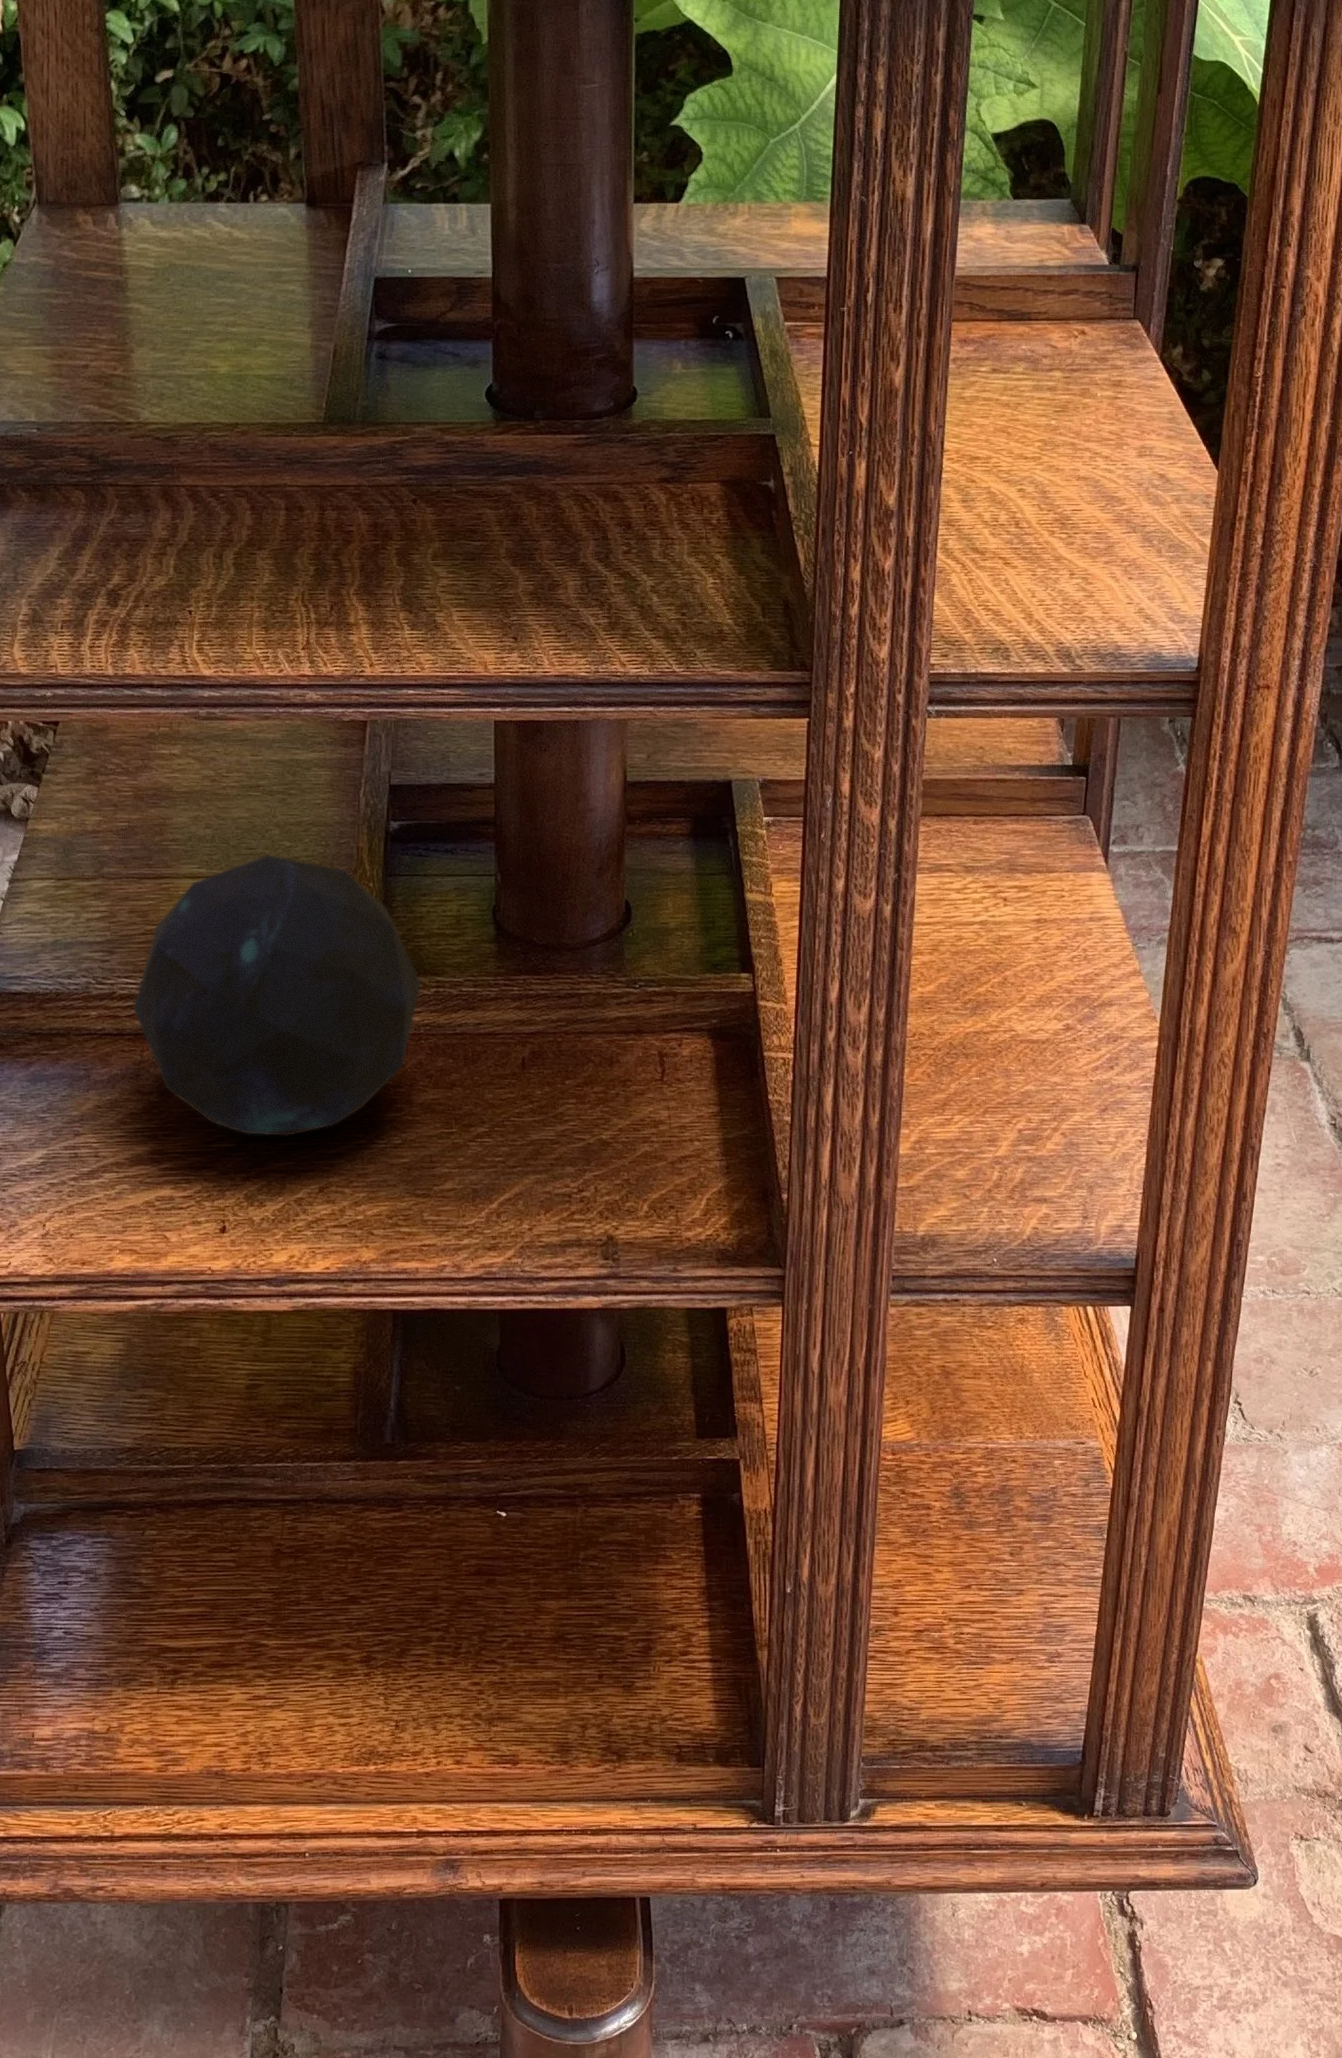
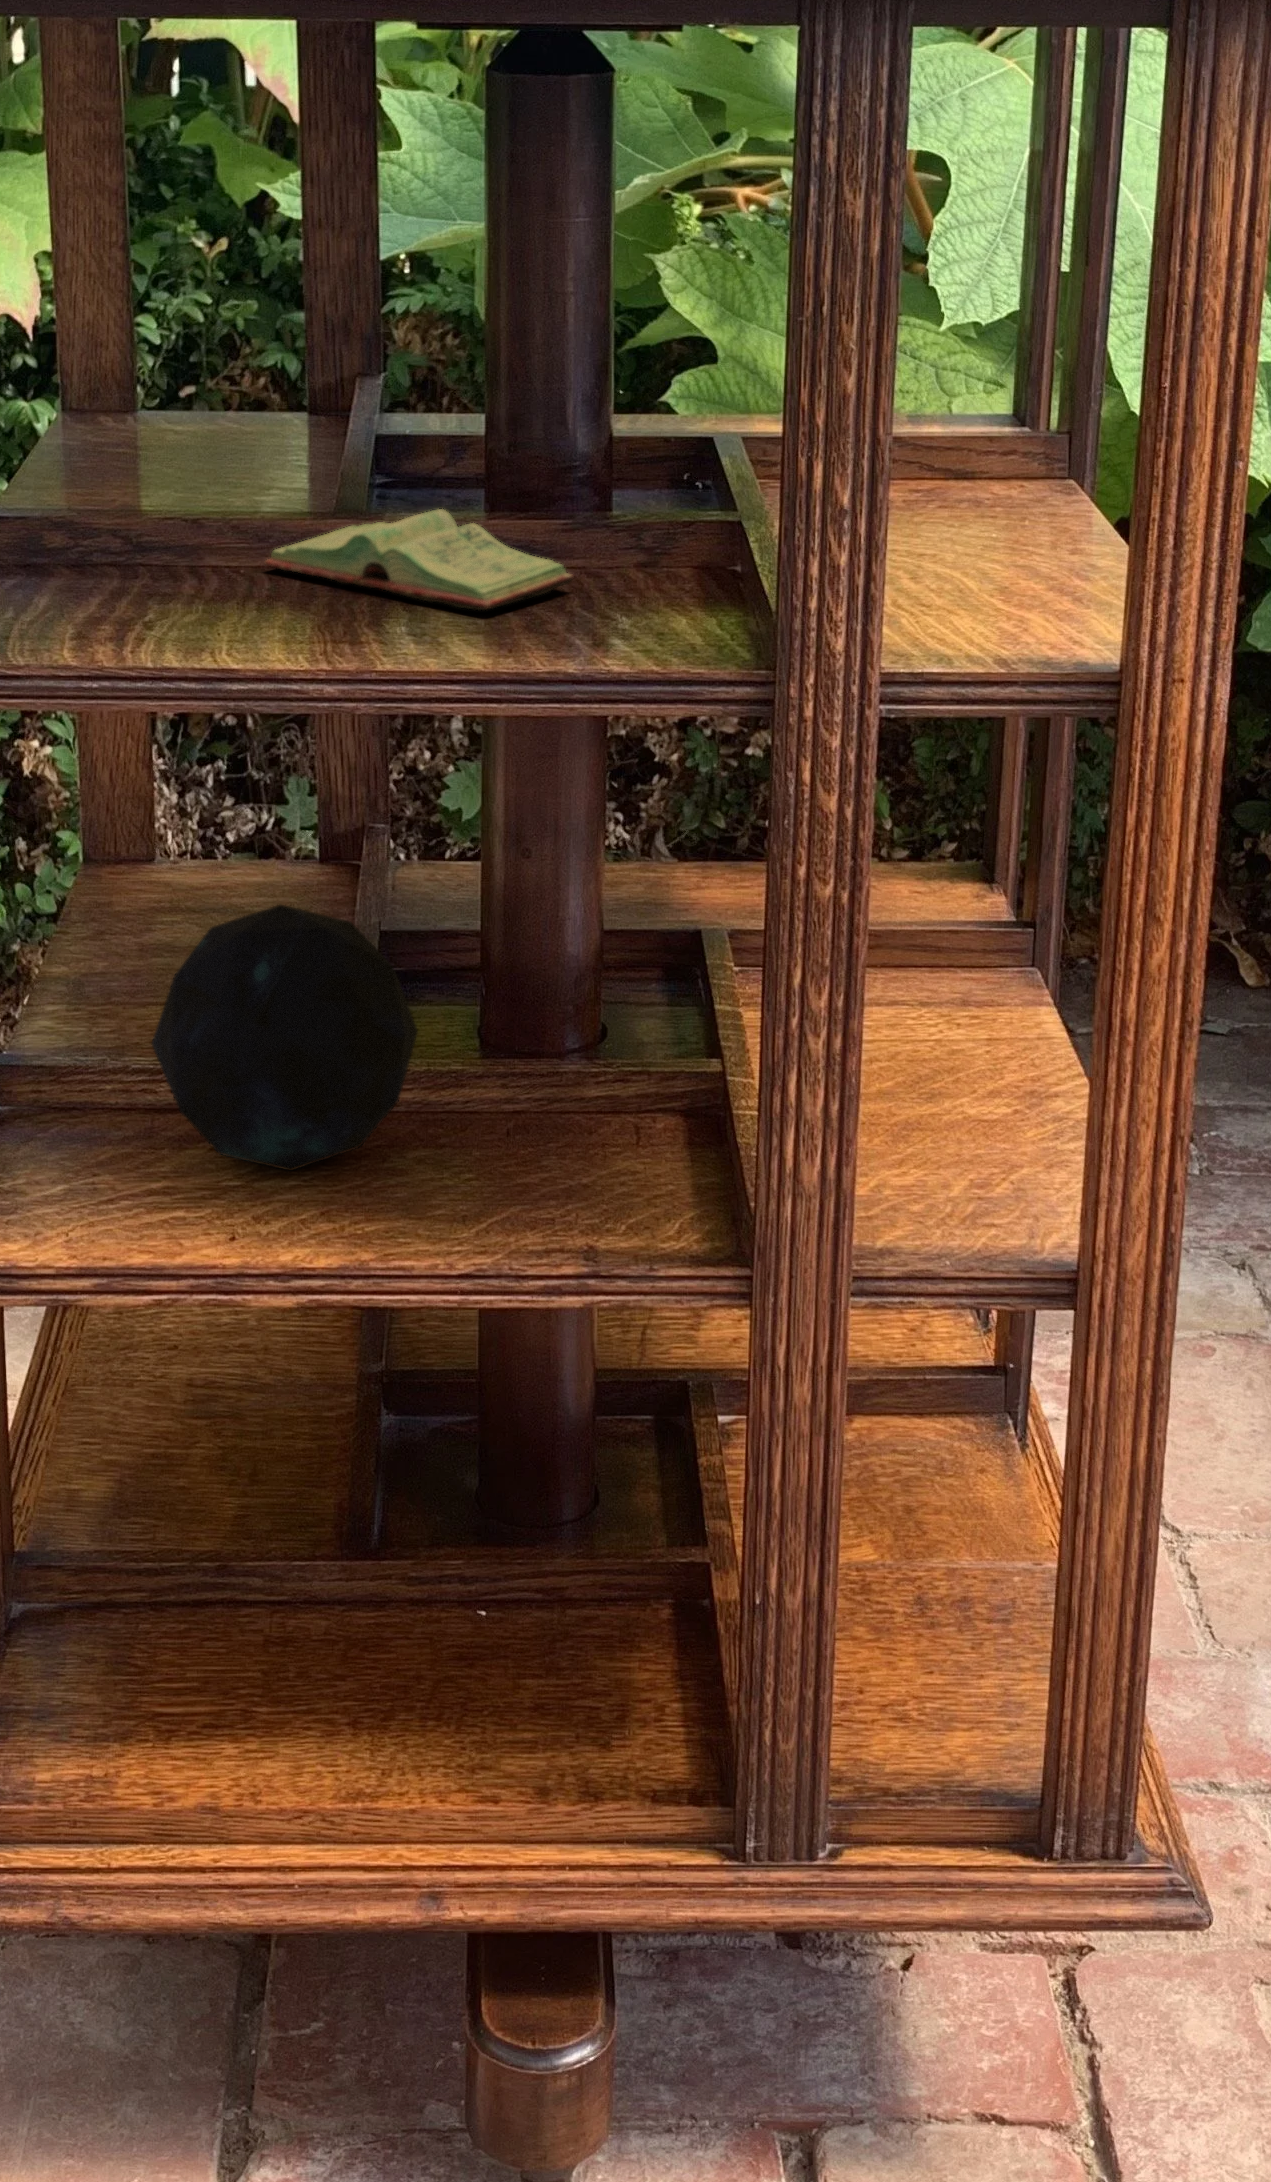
book: none [236,440,582,589] -> present [264,509,574,610]

